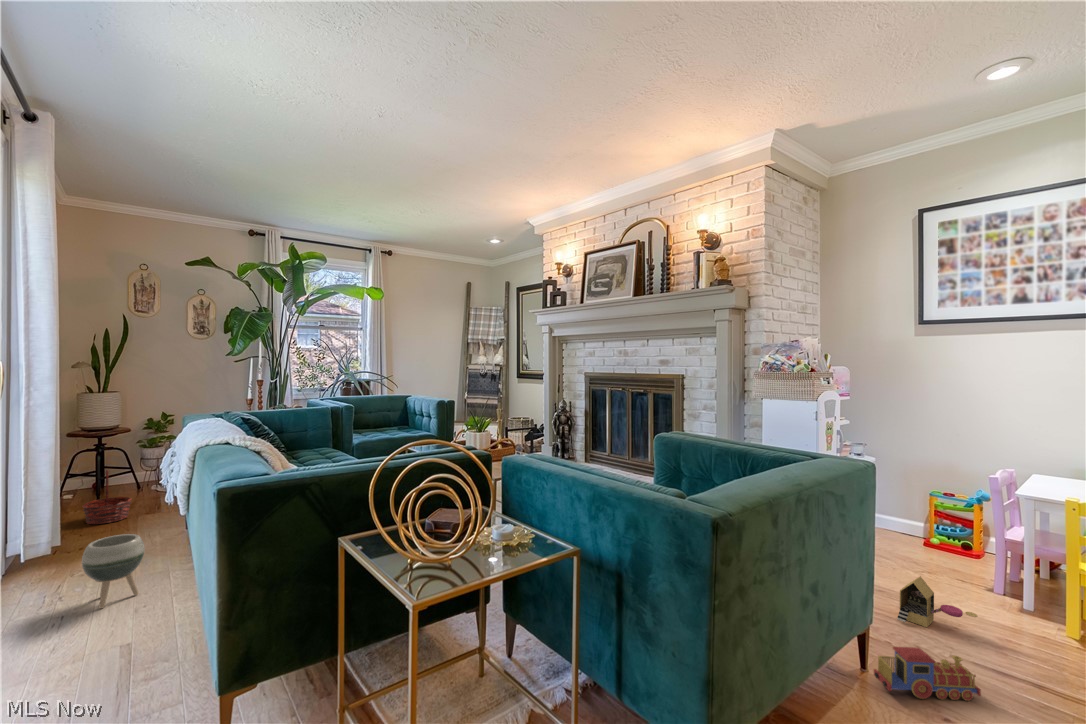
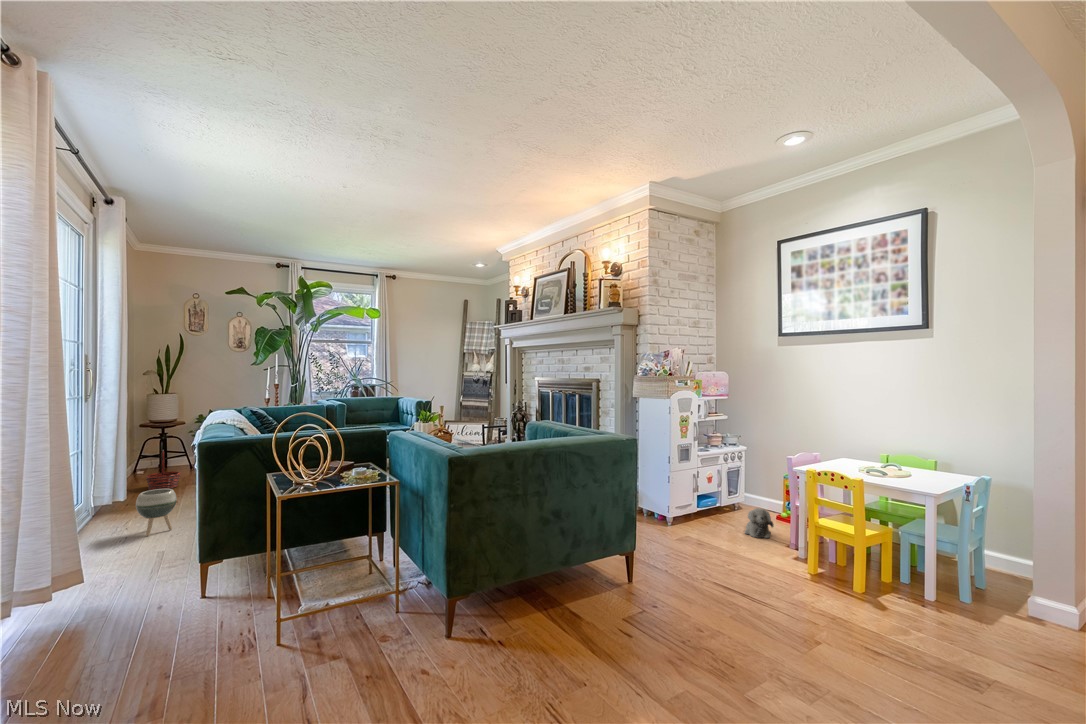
plush toy: none [901,536,947,573] -> present [745,508,774,538]
toy house: present [897,576,977,627] -> none [689,531,738,568]
toy train: present [874,647,981,701] -> none [627,567,690,604]

